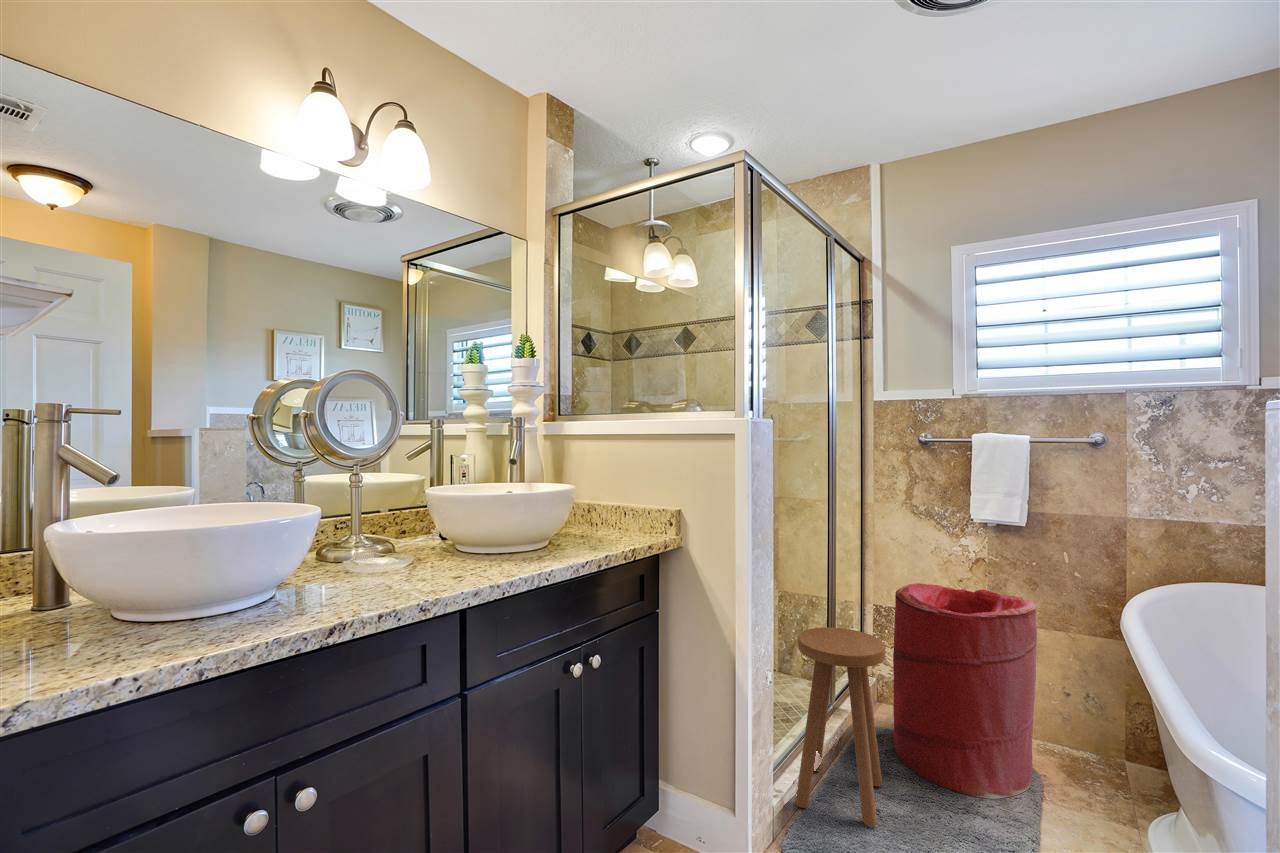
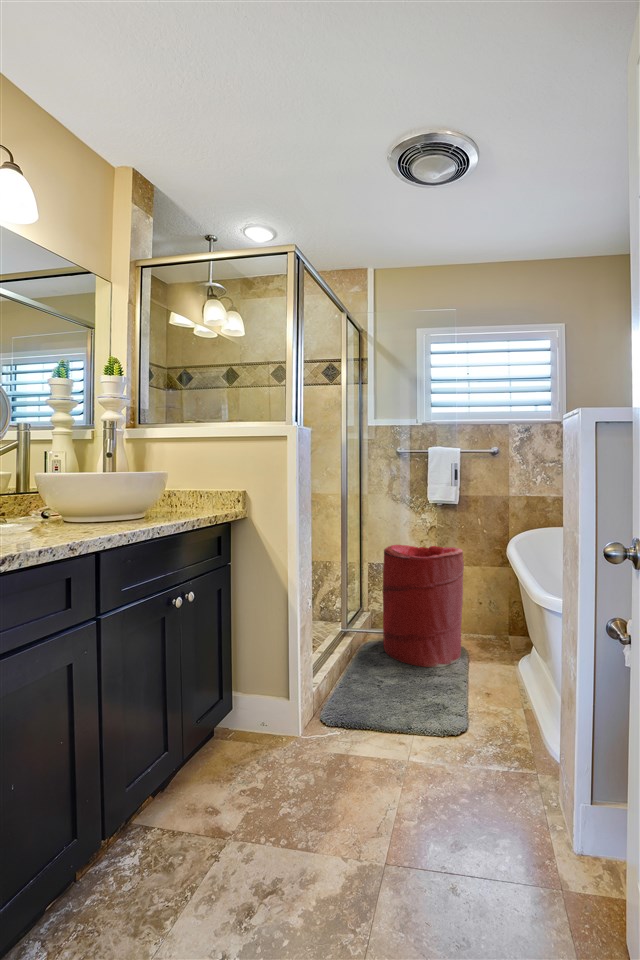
stool: present [796,627,885,827] -> none [326,573,381,692]

